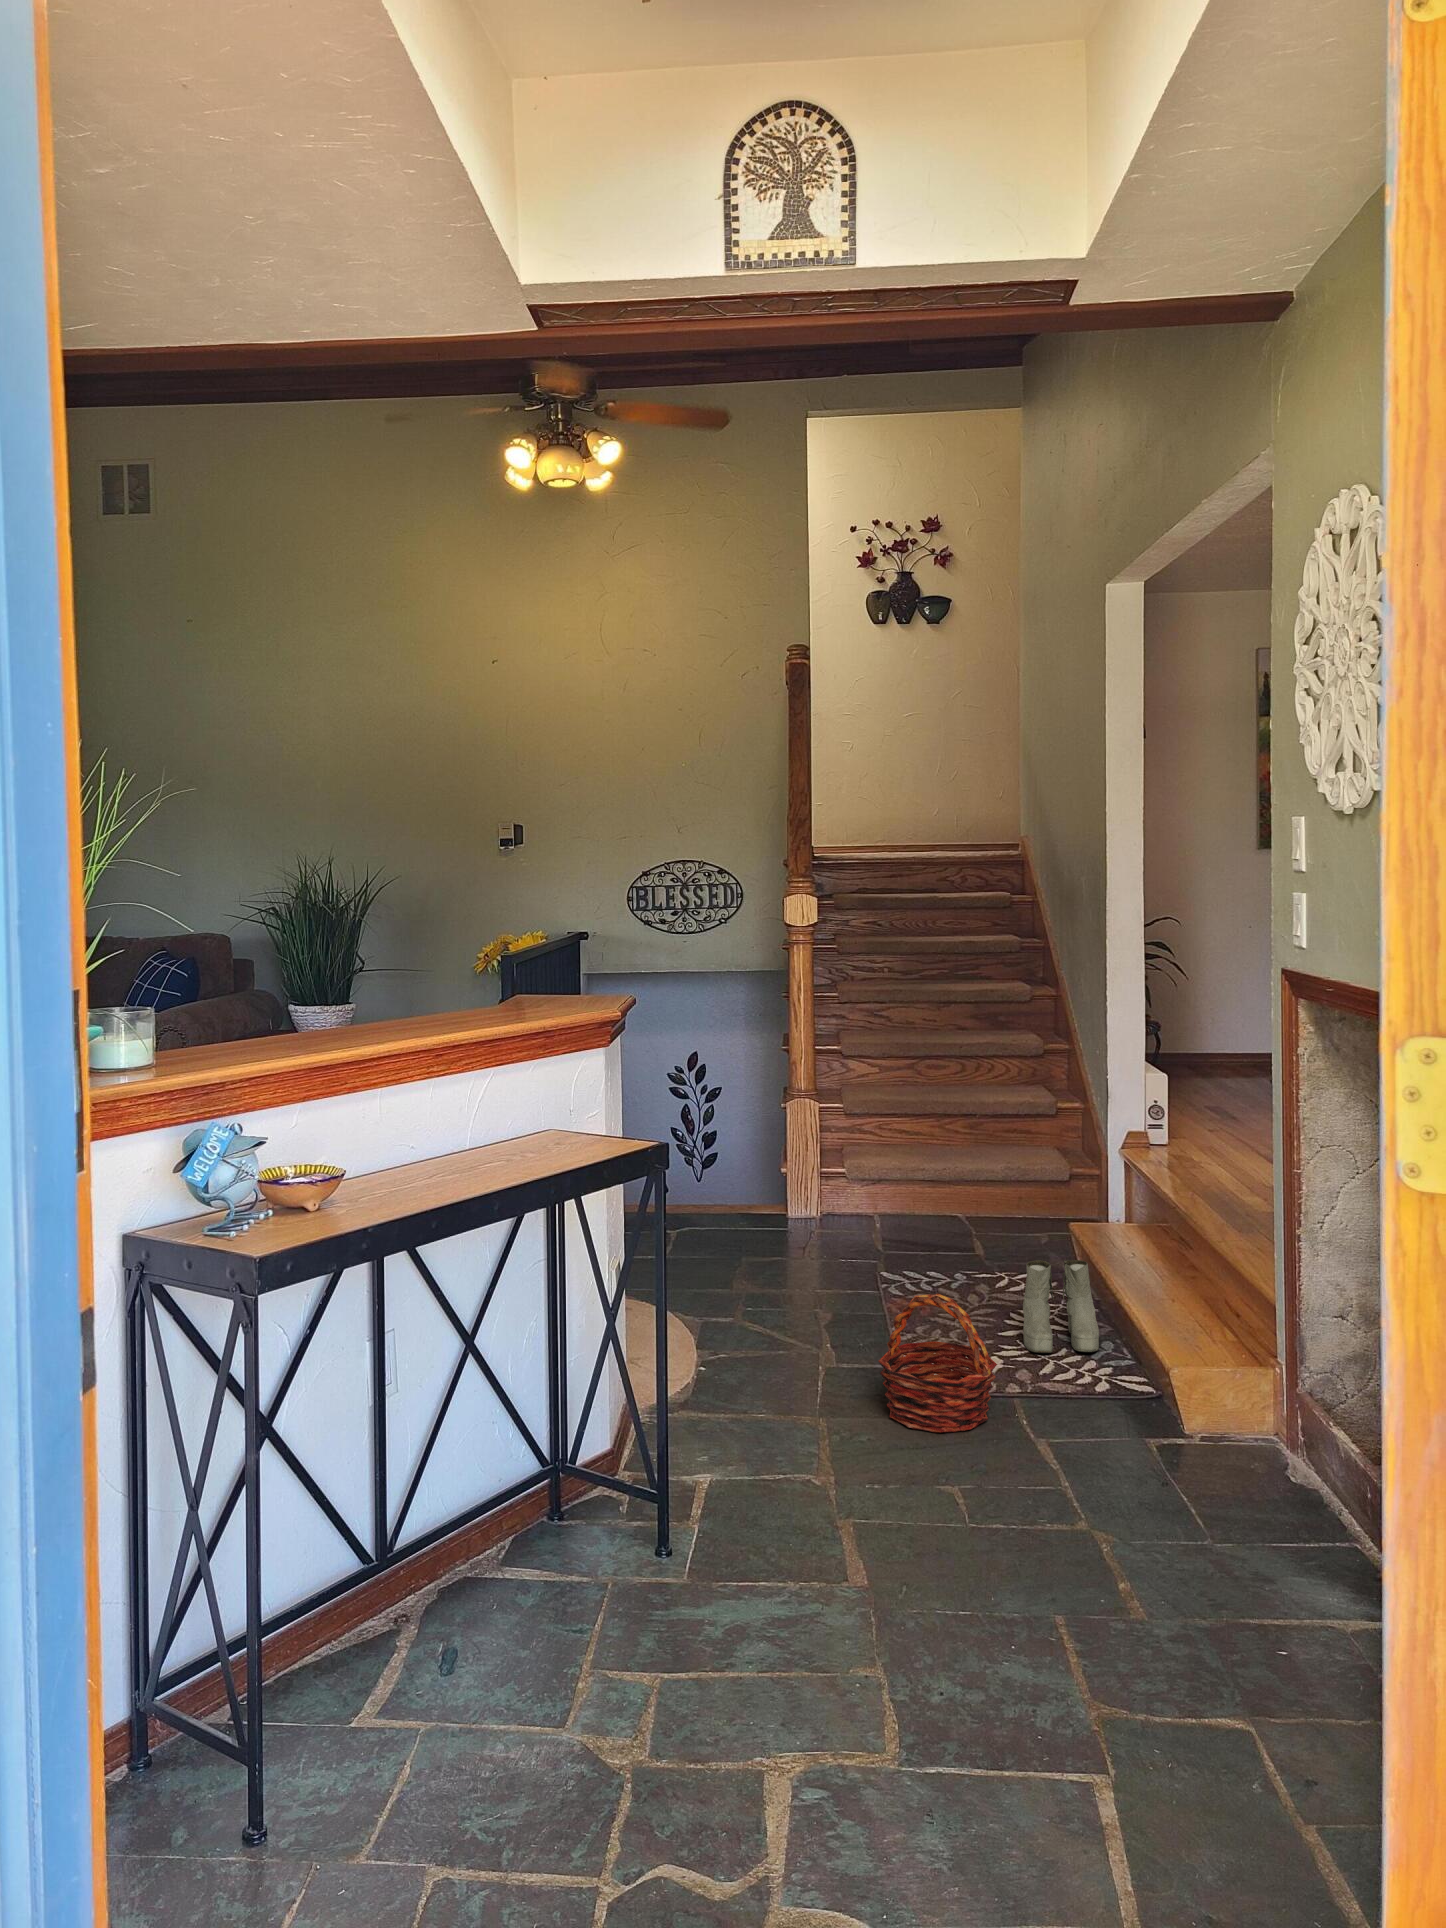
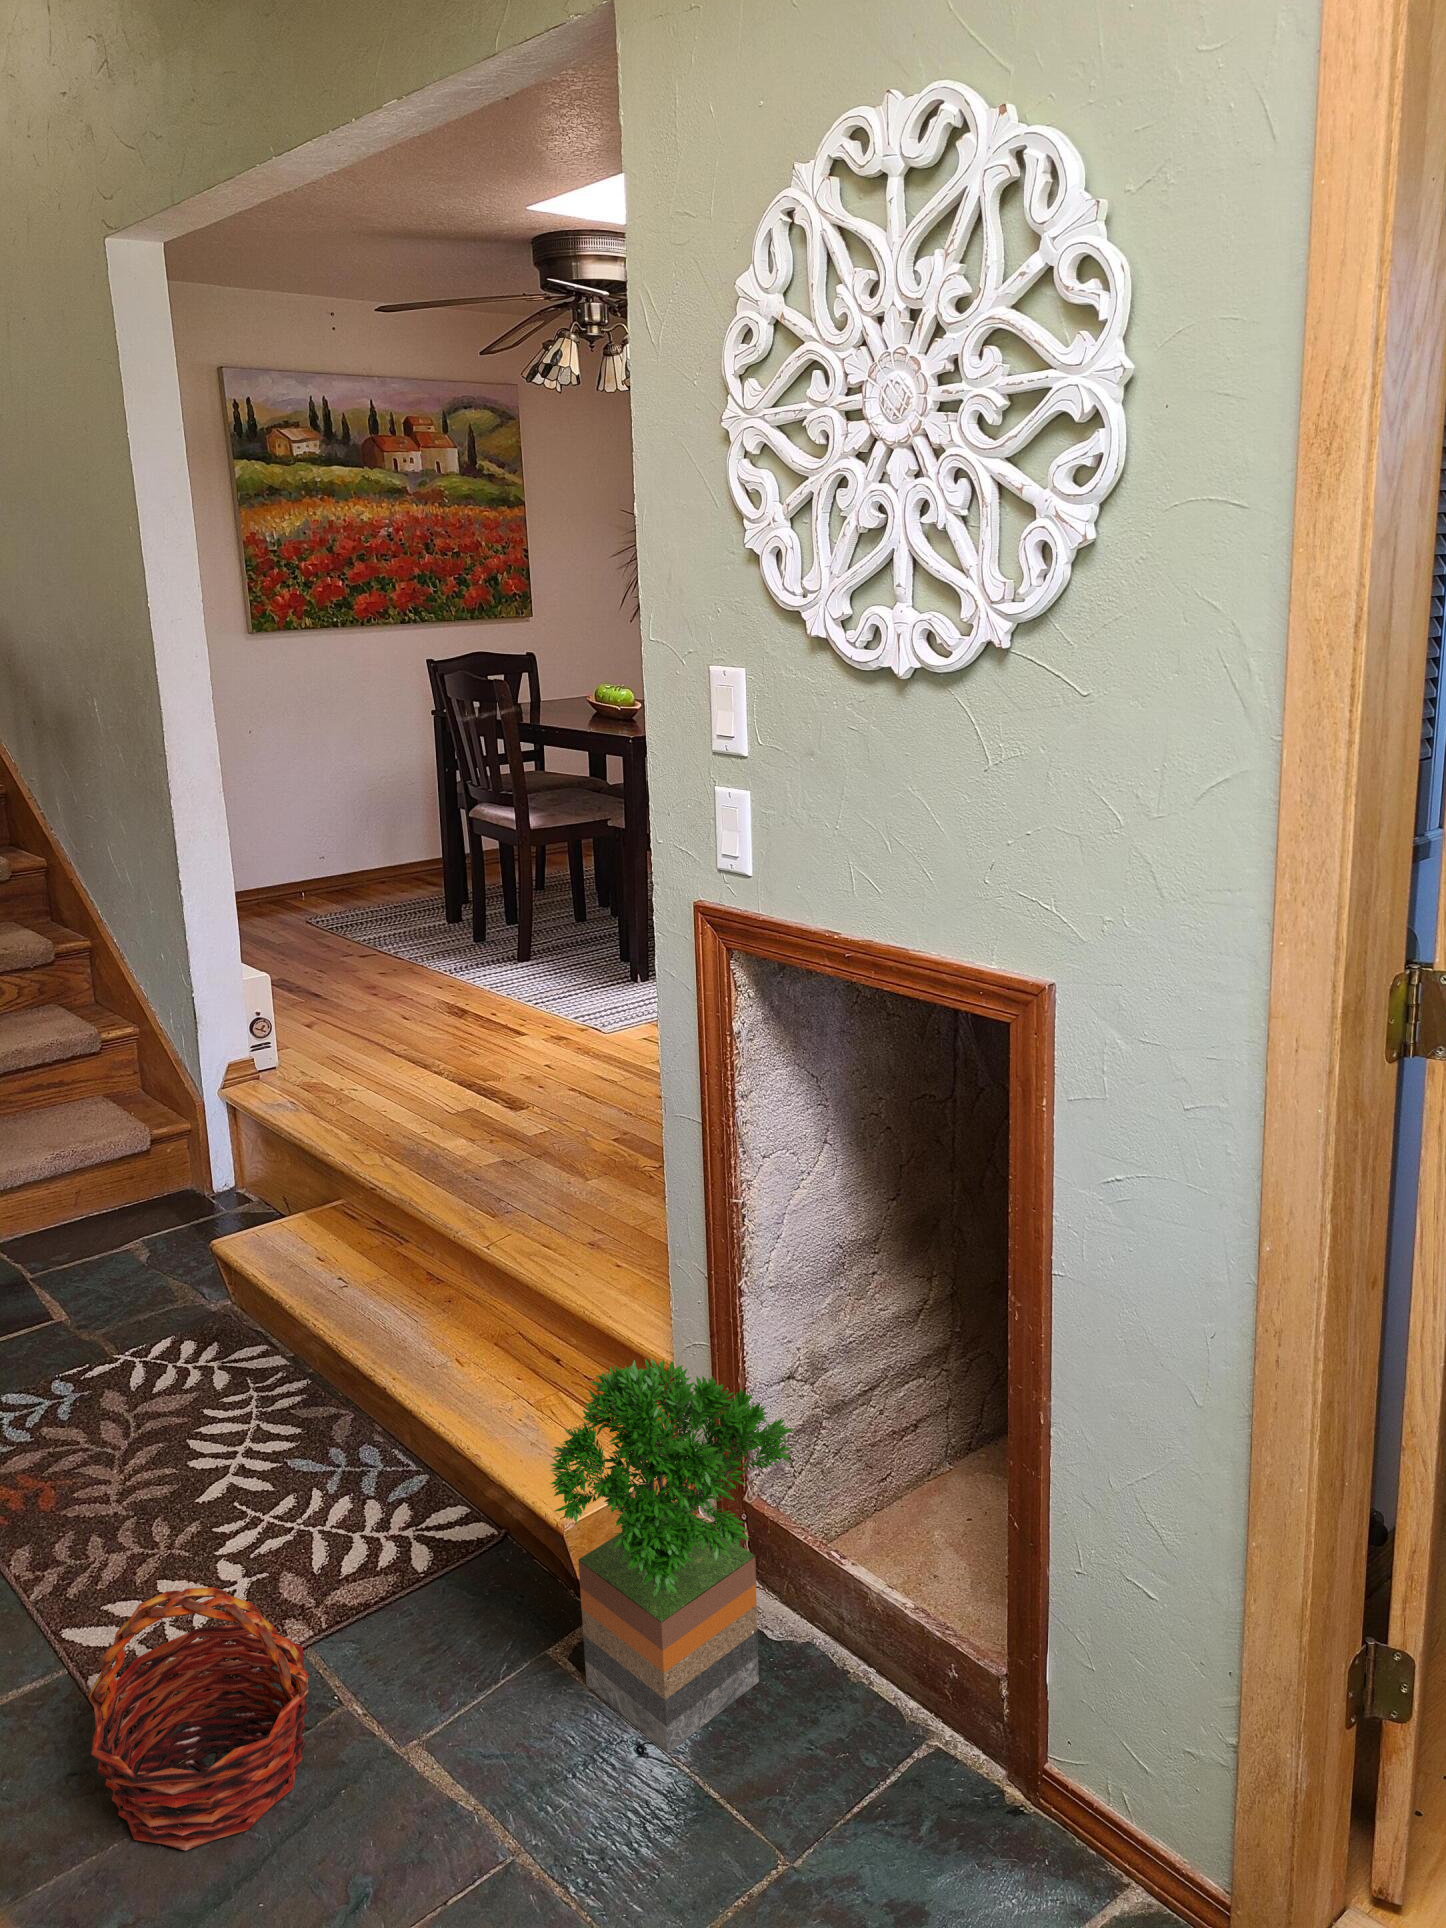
potted tree: none [1124,1242,1306,1492] -> present [550,1358,794,1753]
boots: present [1023,1260,1099,1353] -> none [226,1342,360,1522]

